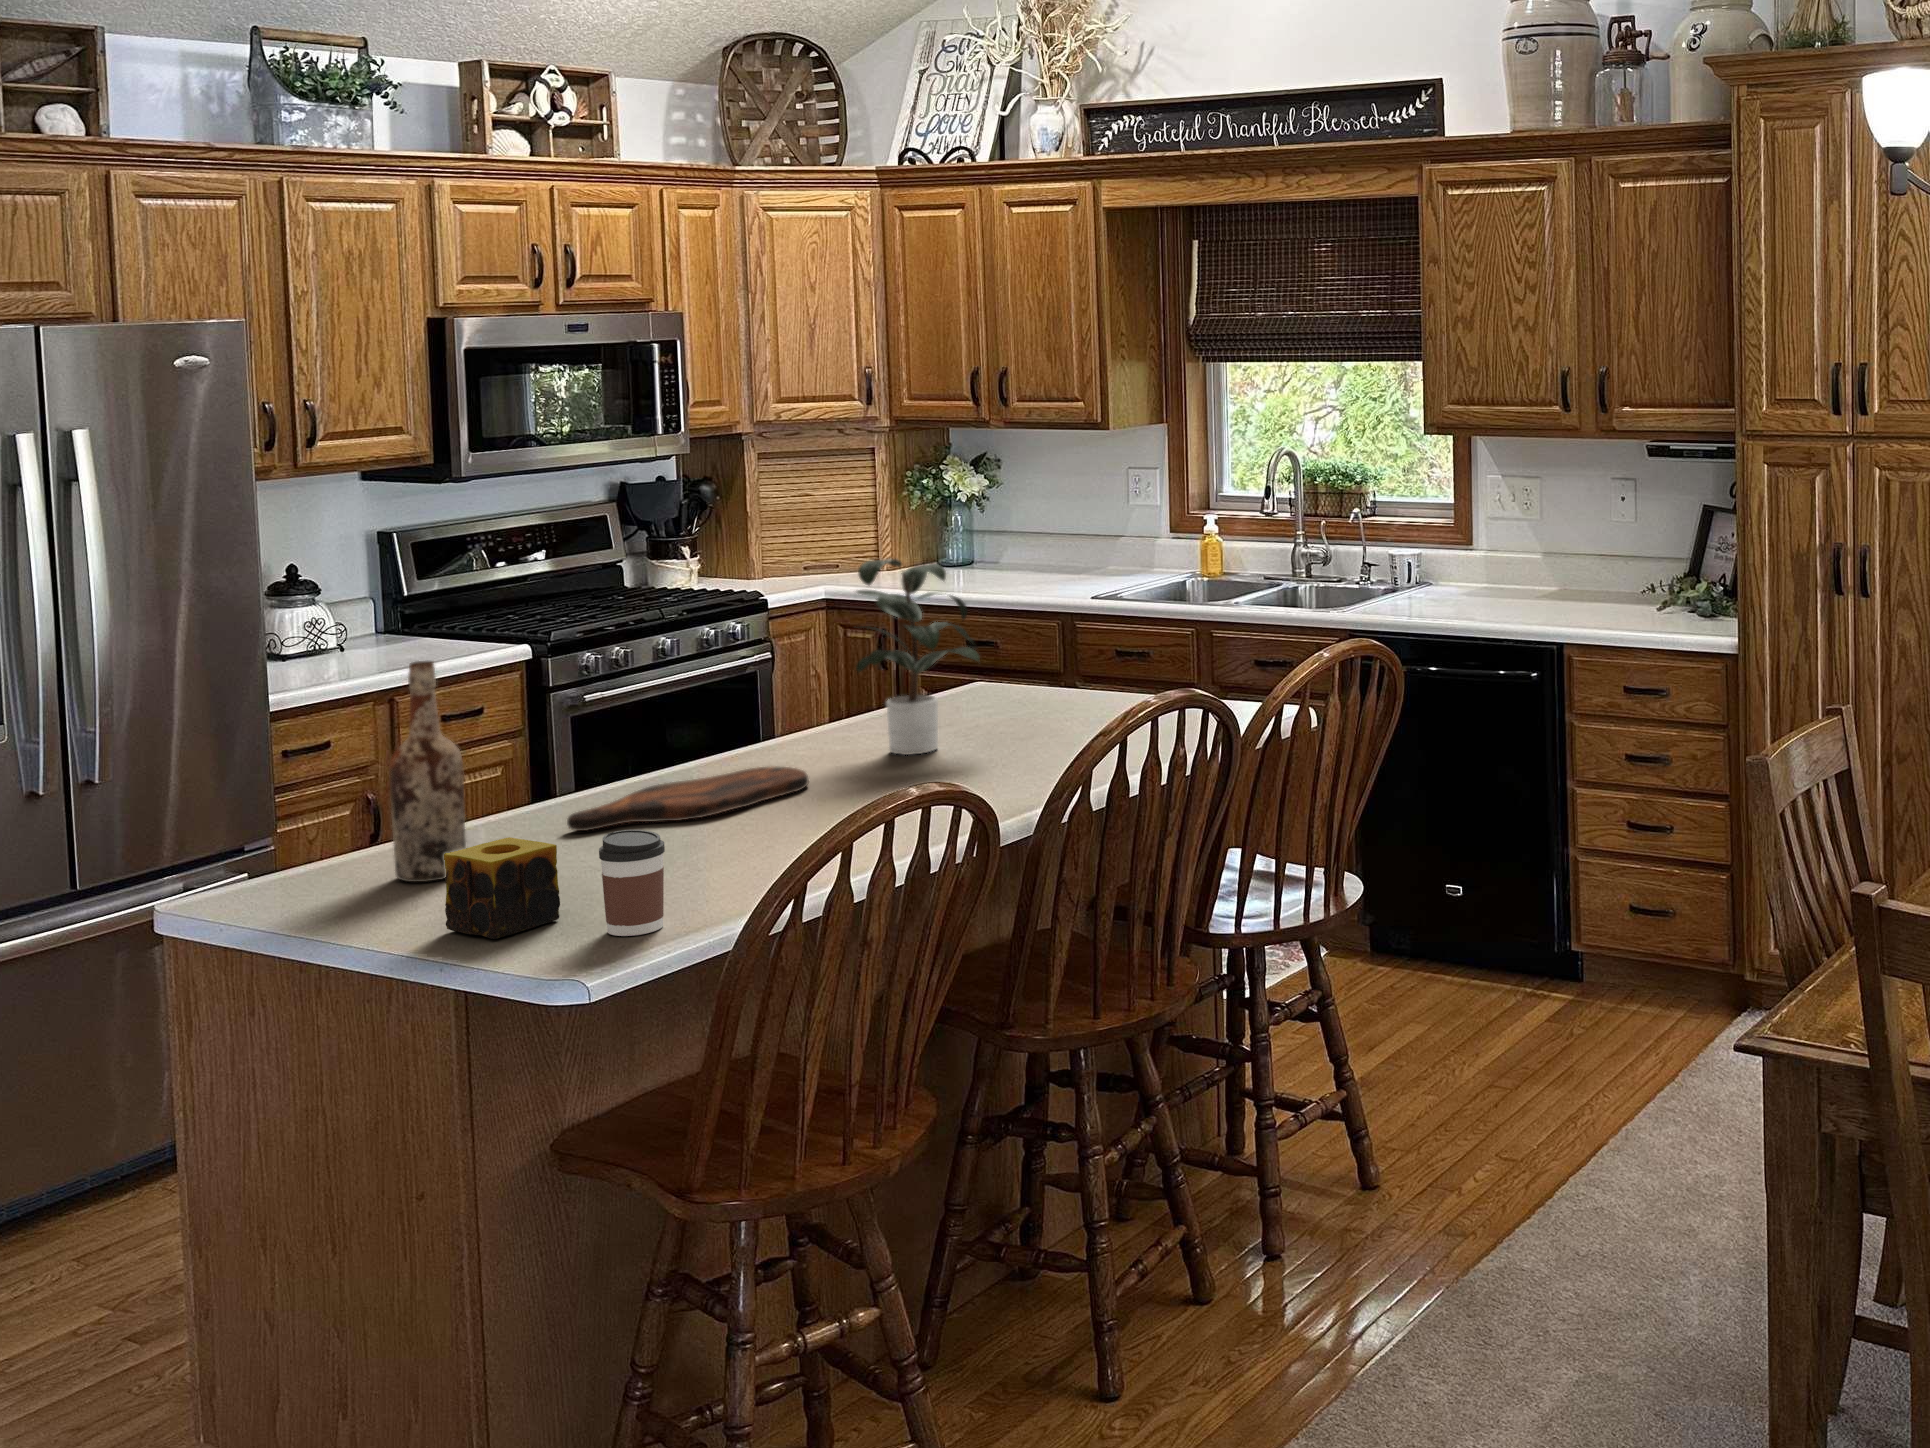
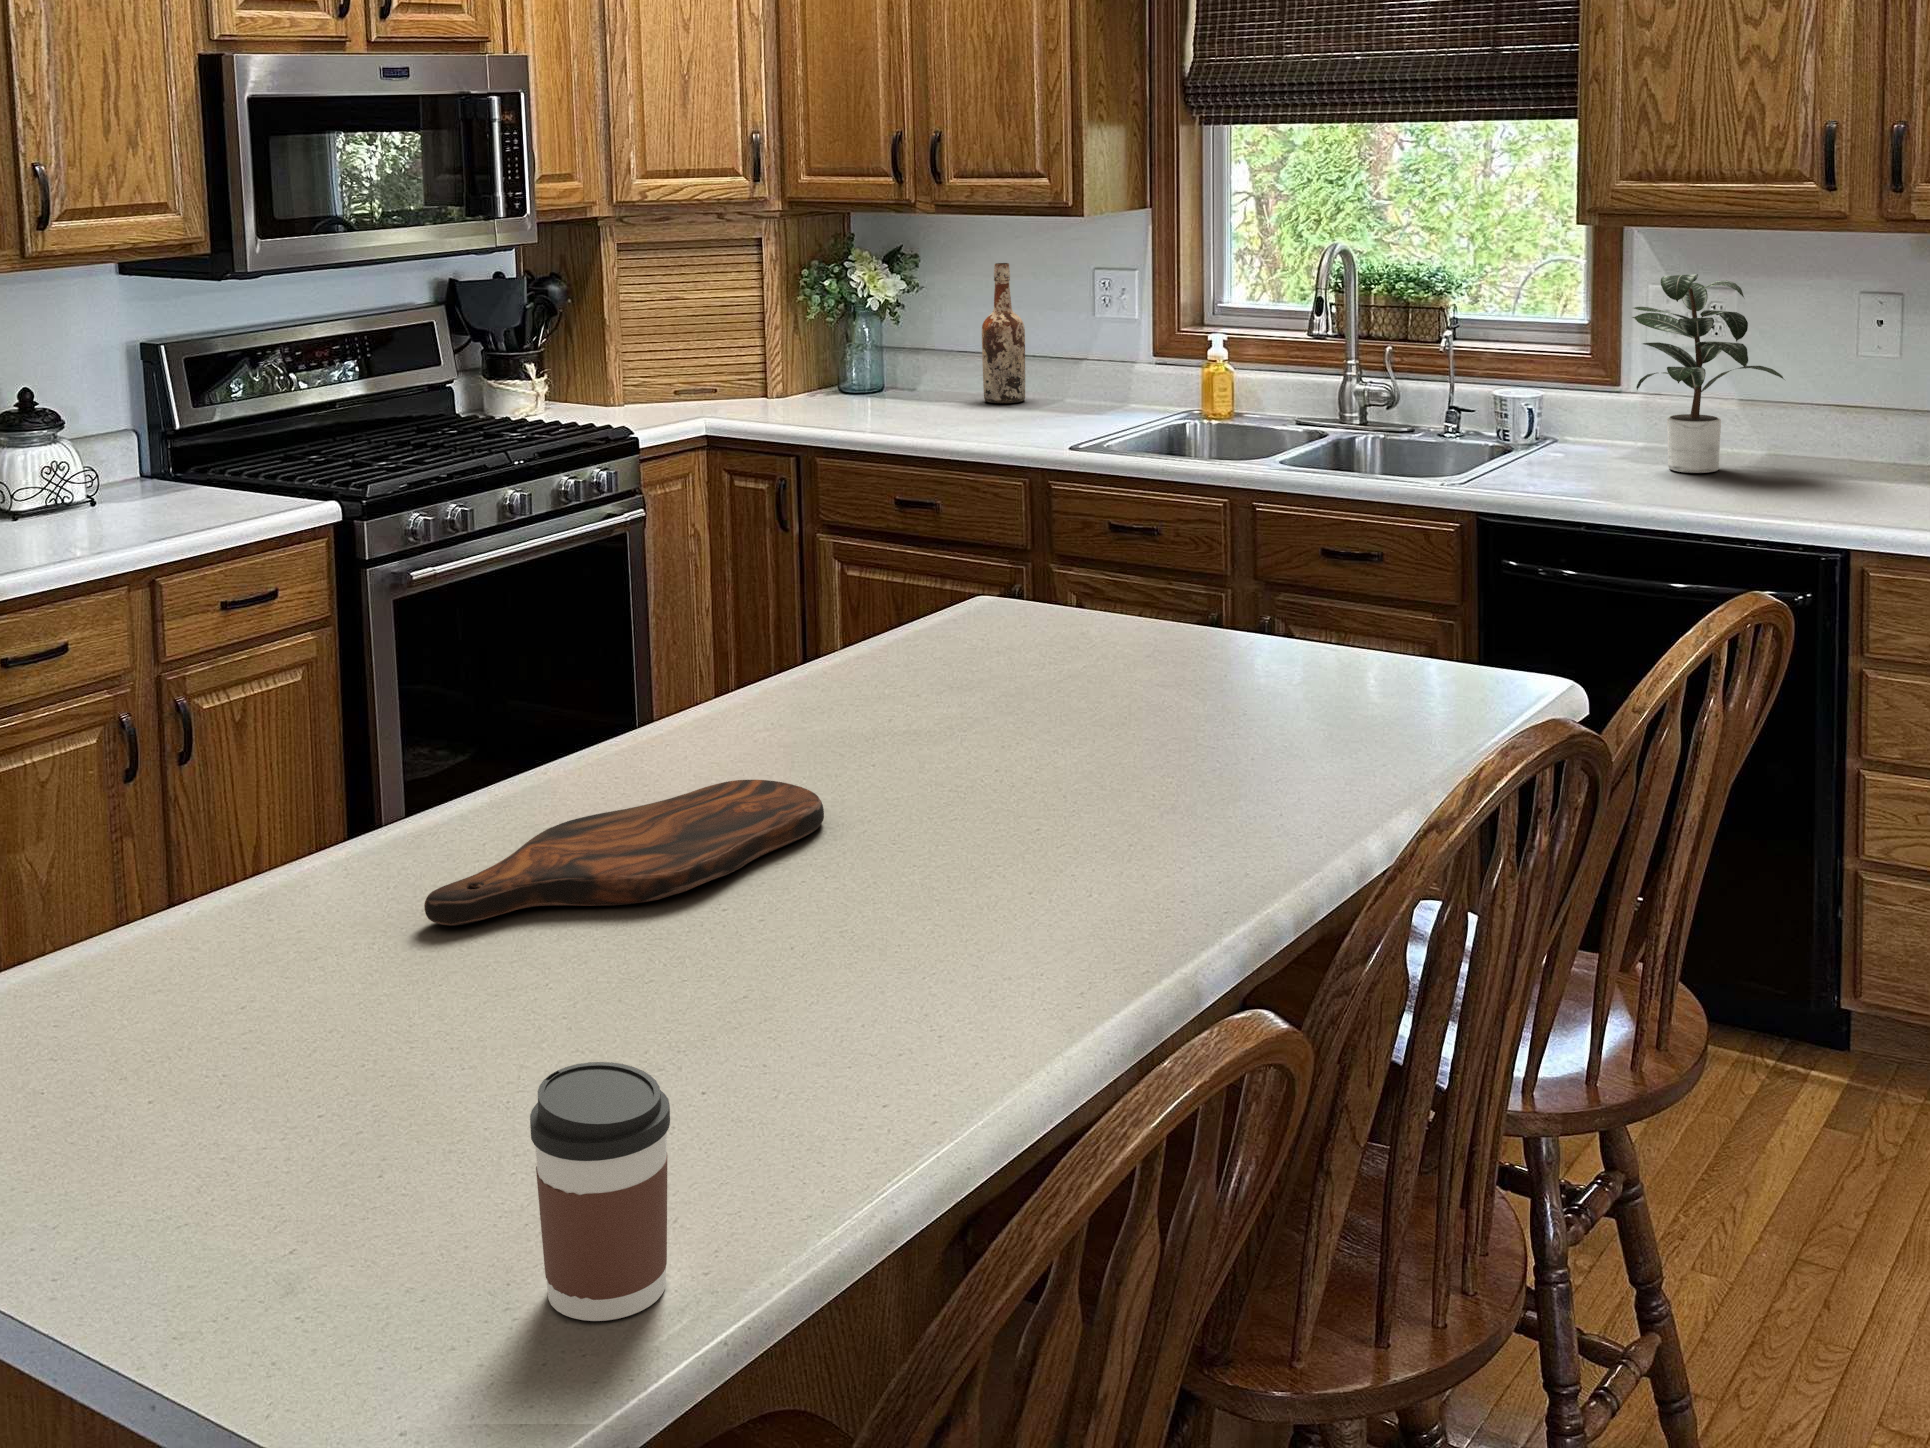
potted plant: present [856,559,980,755] -> present [1632,274,1784,473]
wine bottle: present [389,661,466,882] -> present [982,263,1025,403]
candle: present [444,837,560,939] -> none [199,1040,440,1306]

